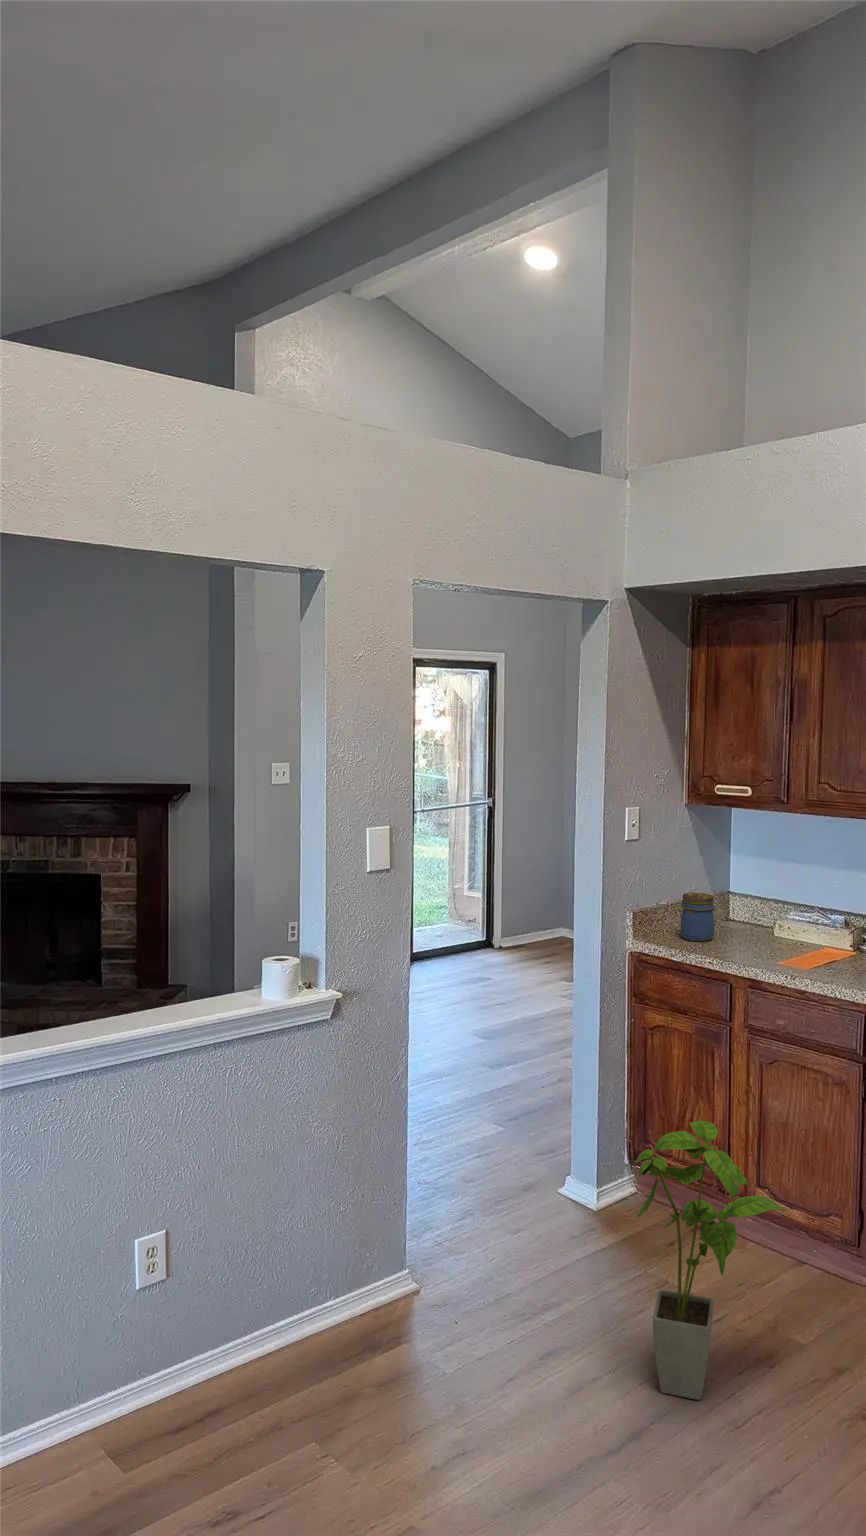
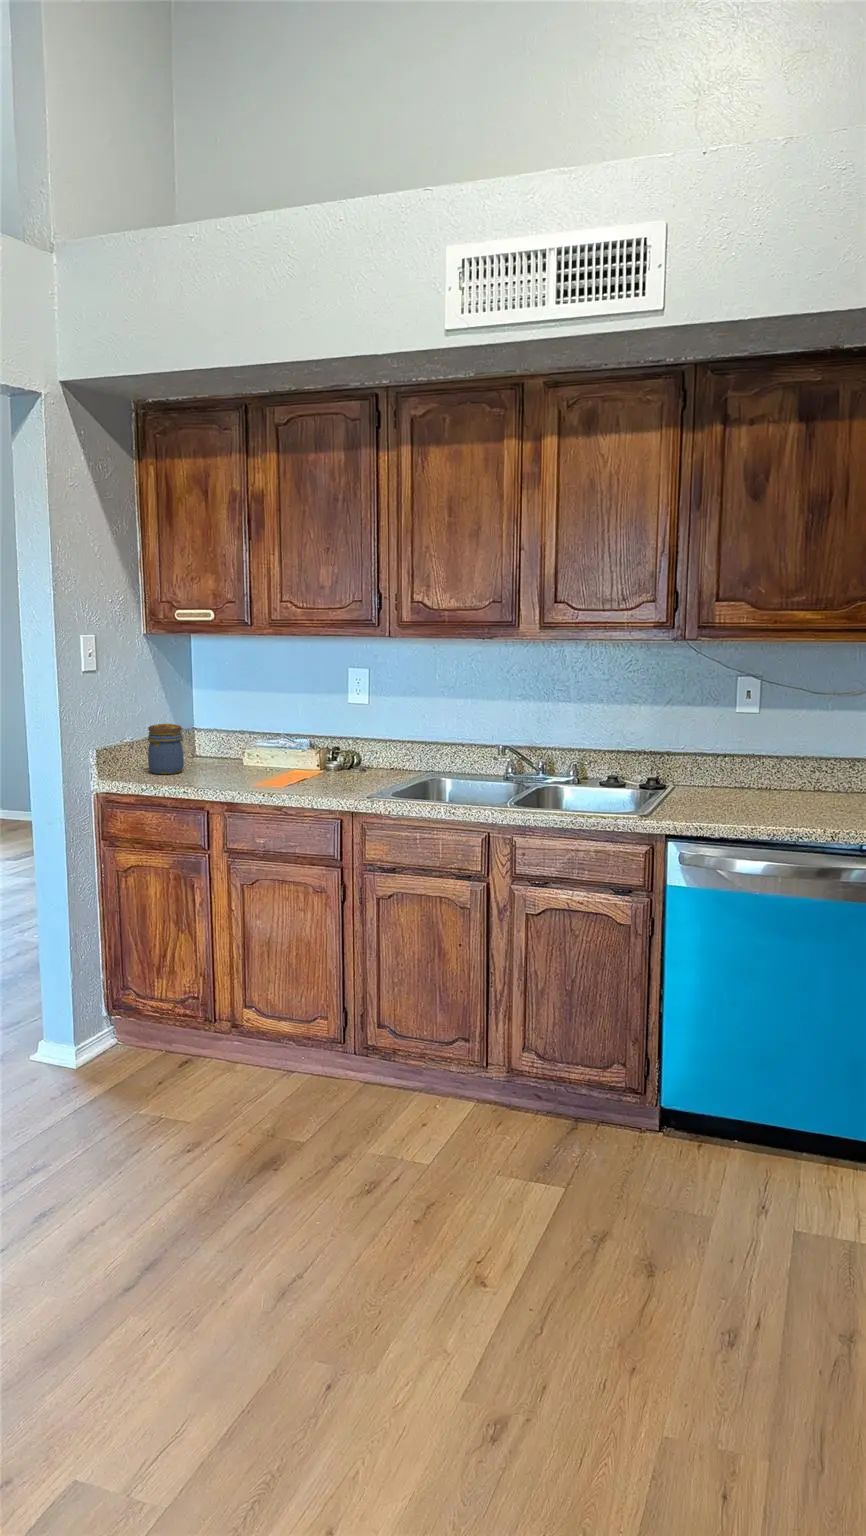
house plant: present [634,1120,786,1400] -> none [124,940,284,1226]

